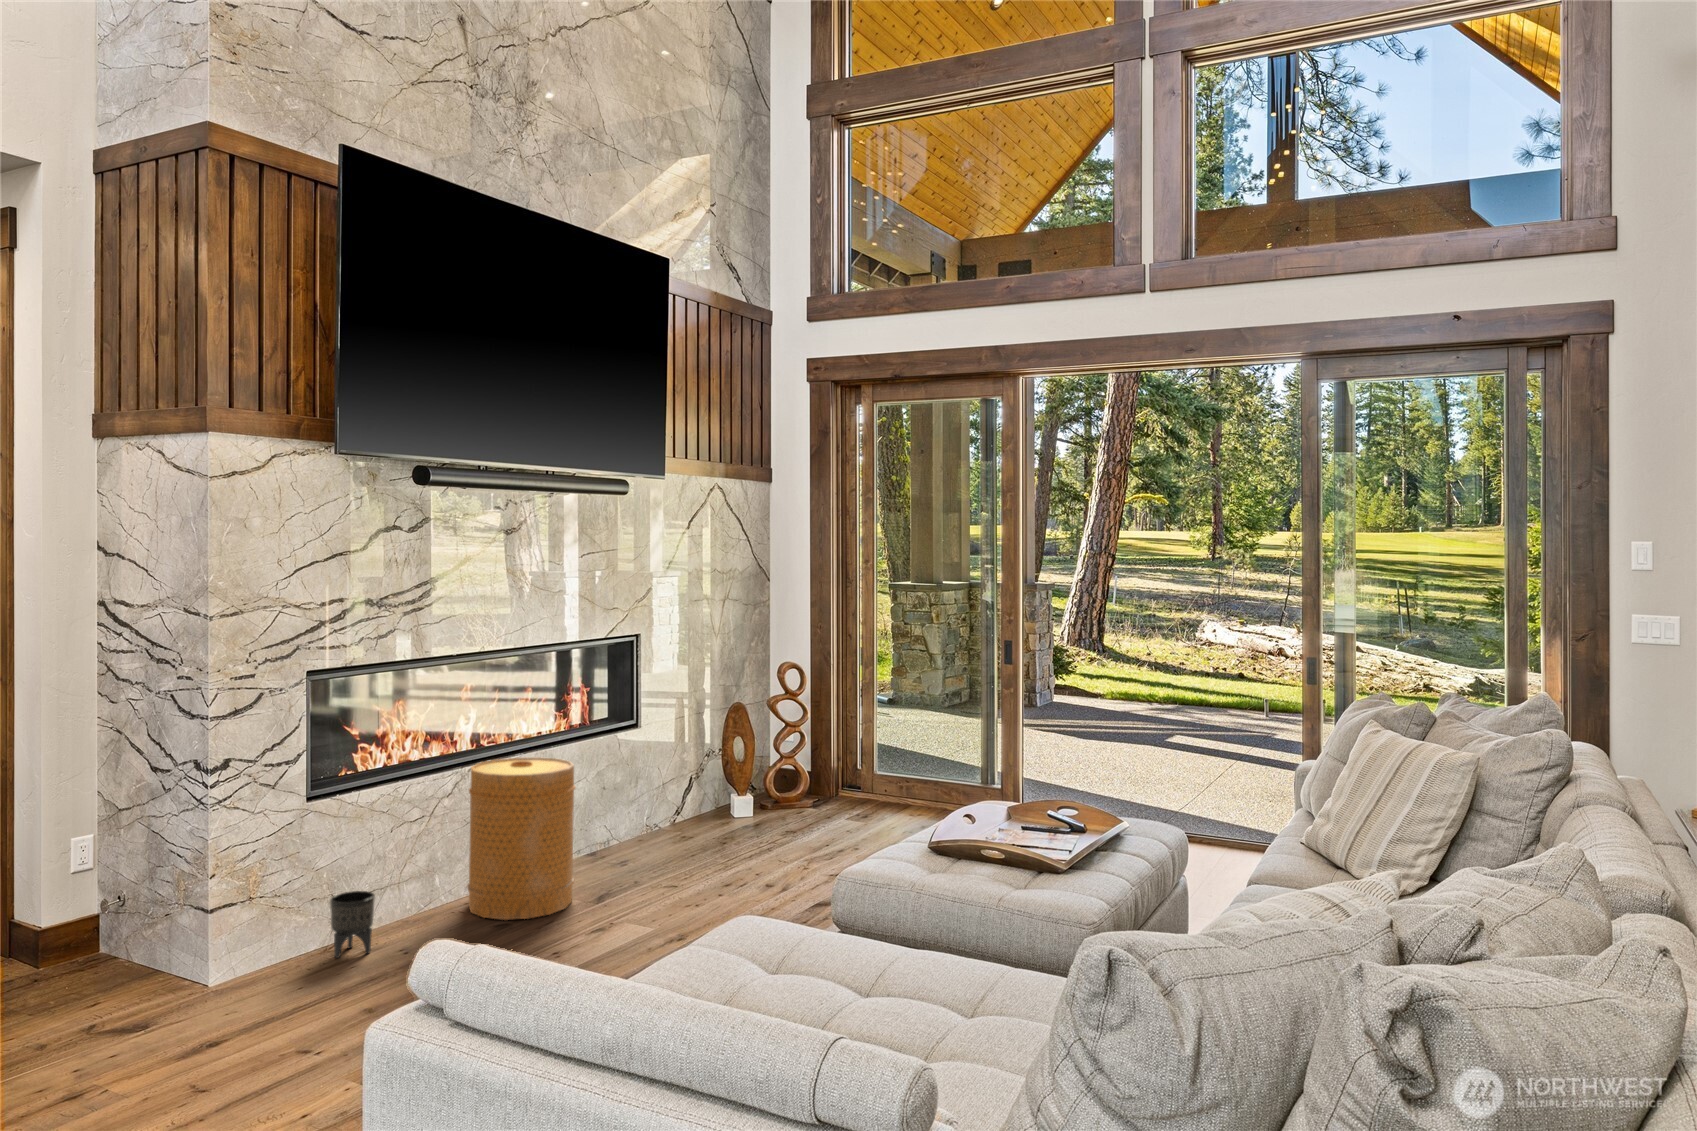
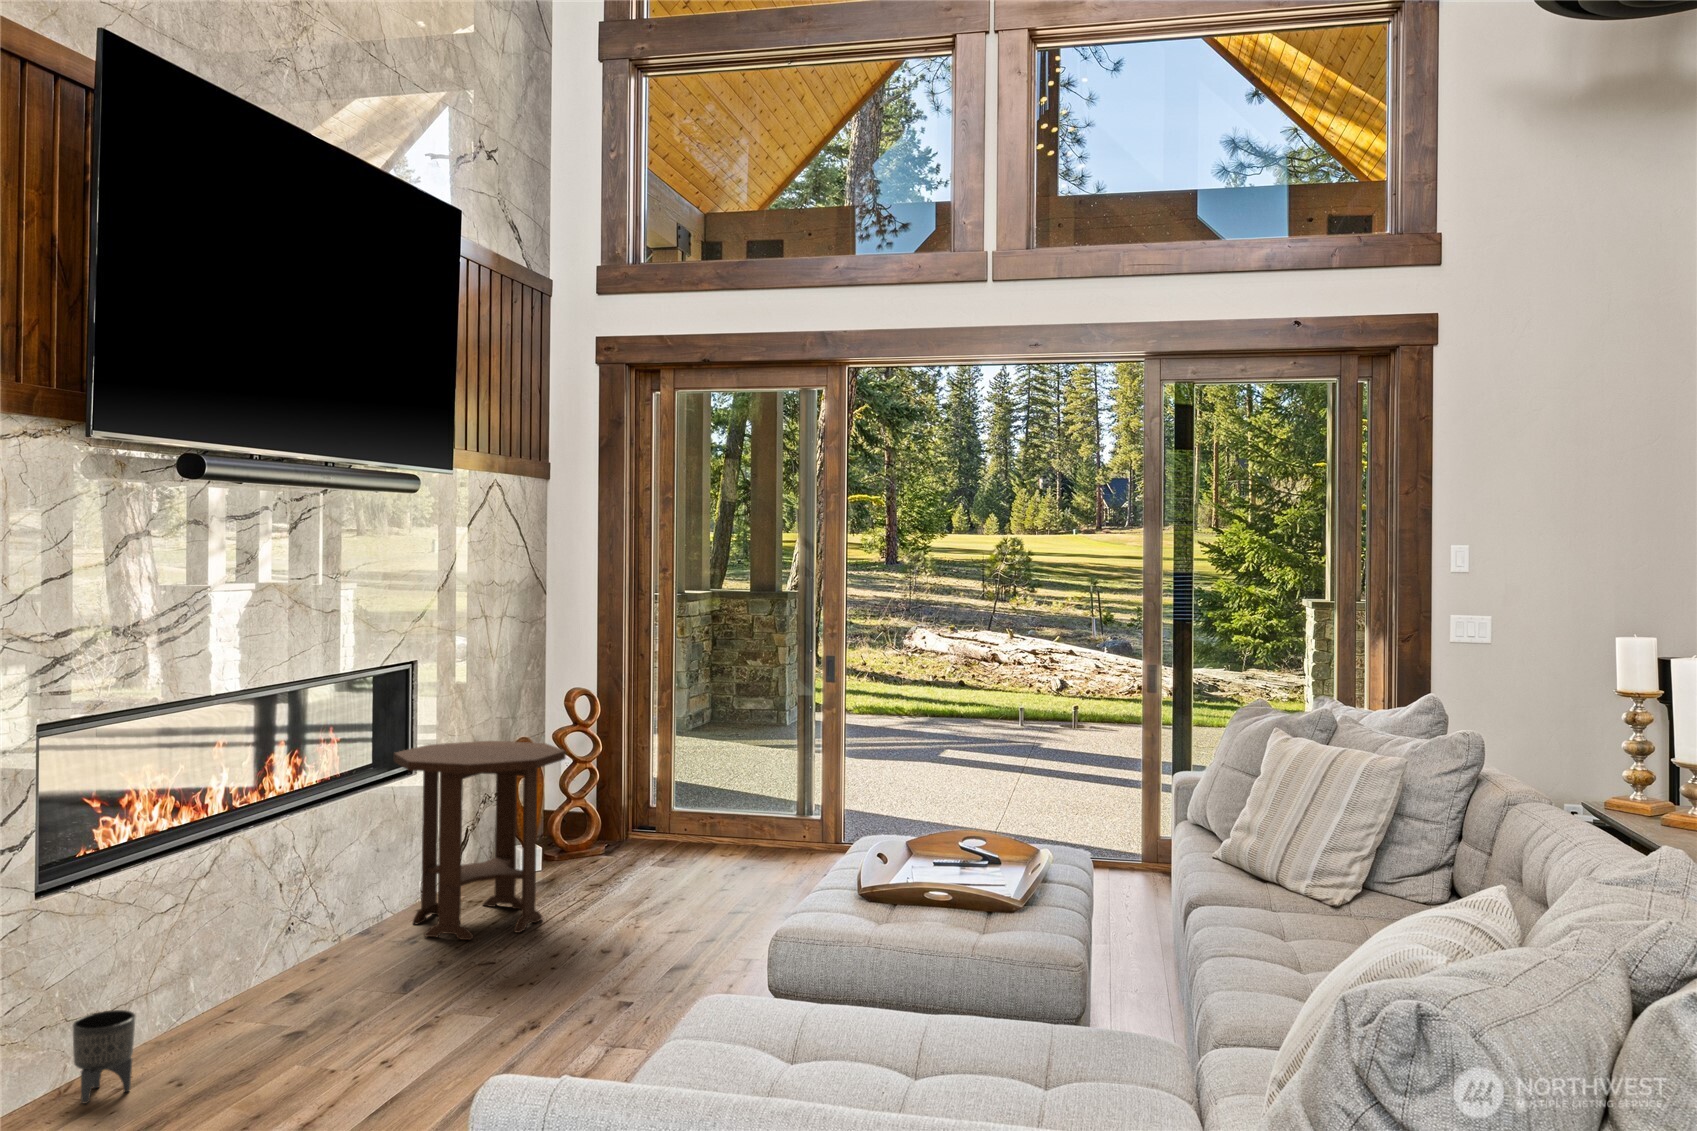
side table: none [615,703,749,866] -> present [393,741,566,940]
basket: present [467,757,576,920] -> none [237,818,379,1027]

